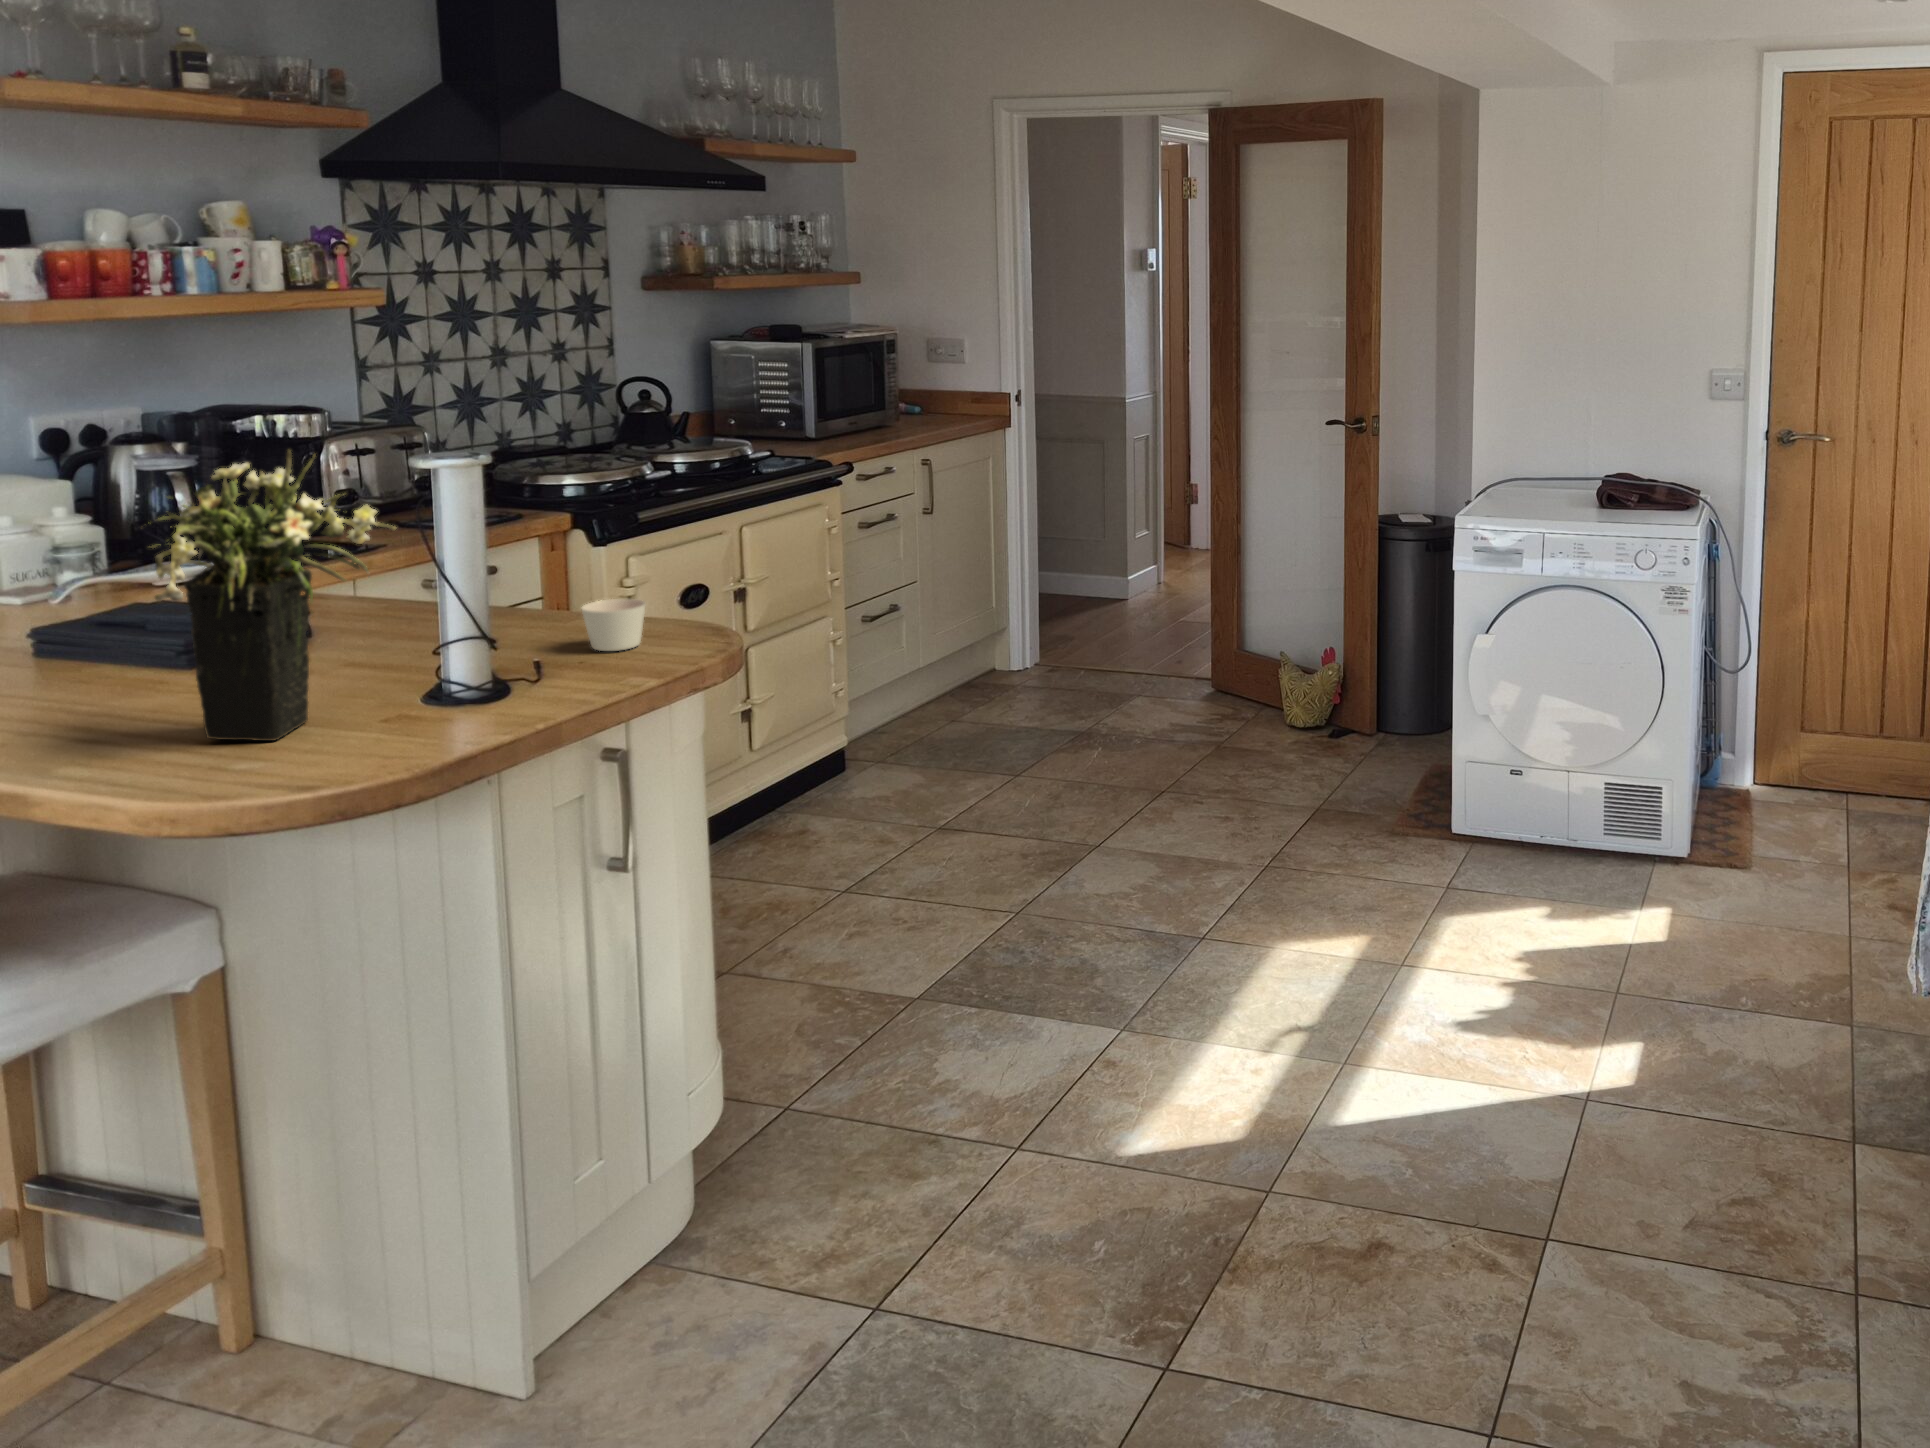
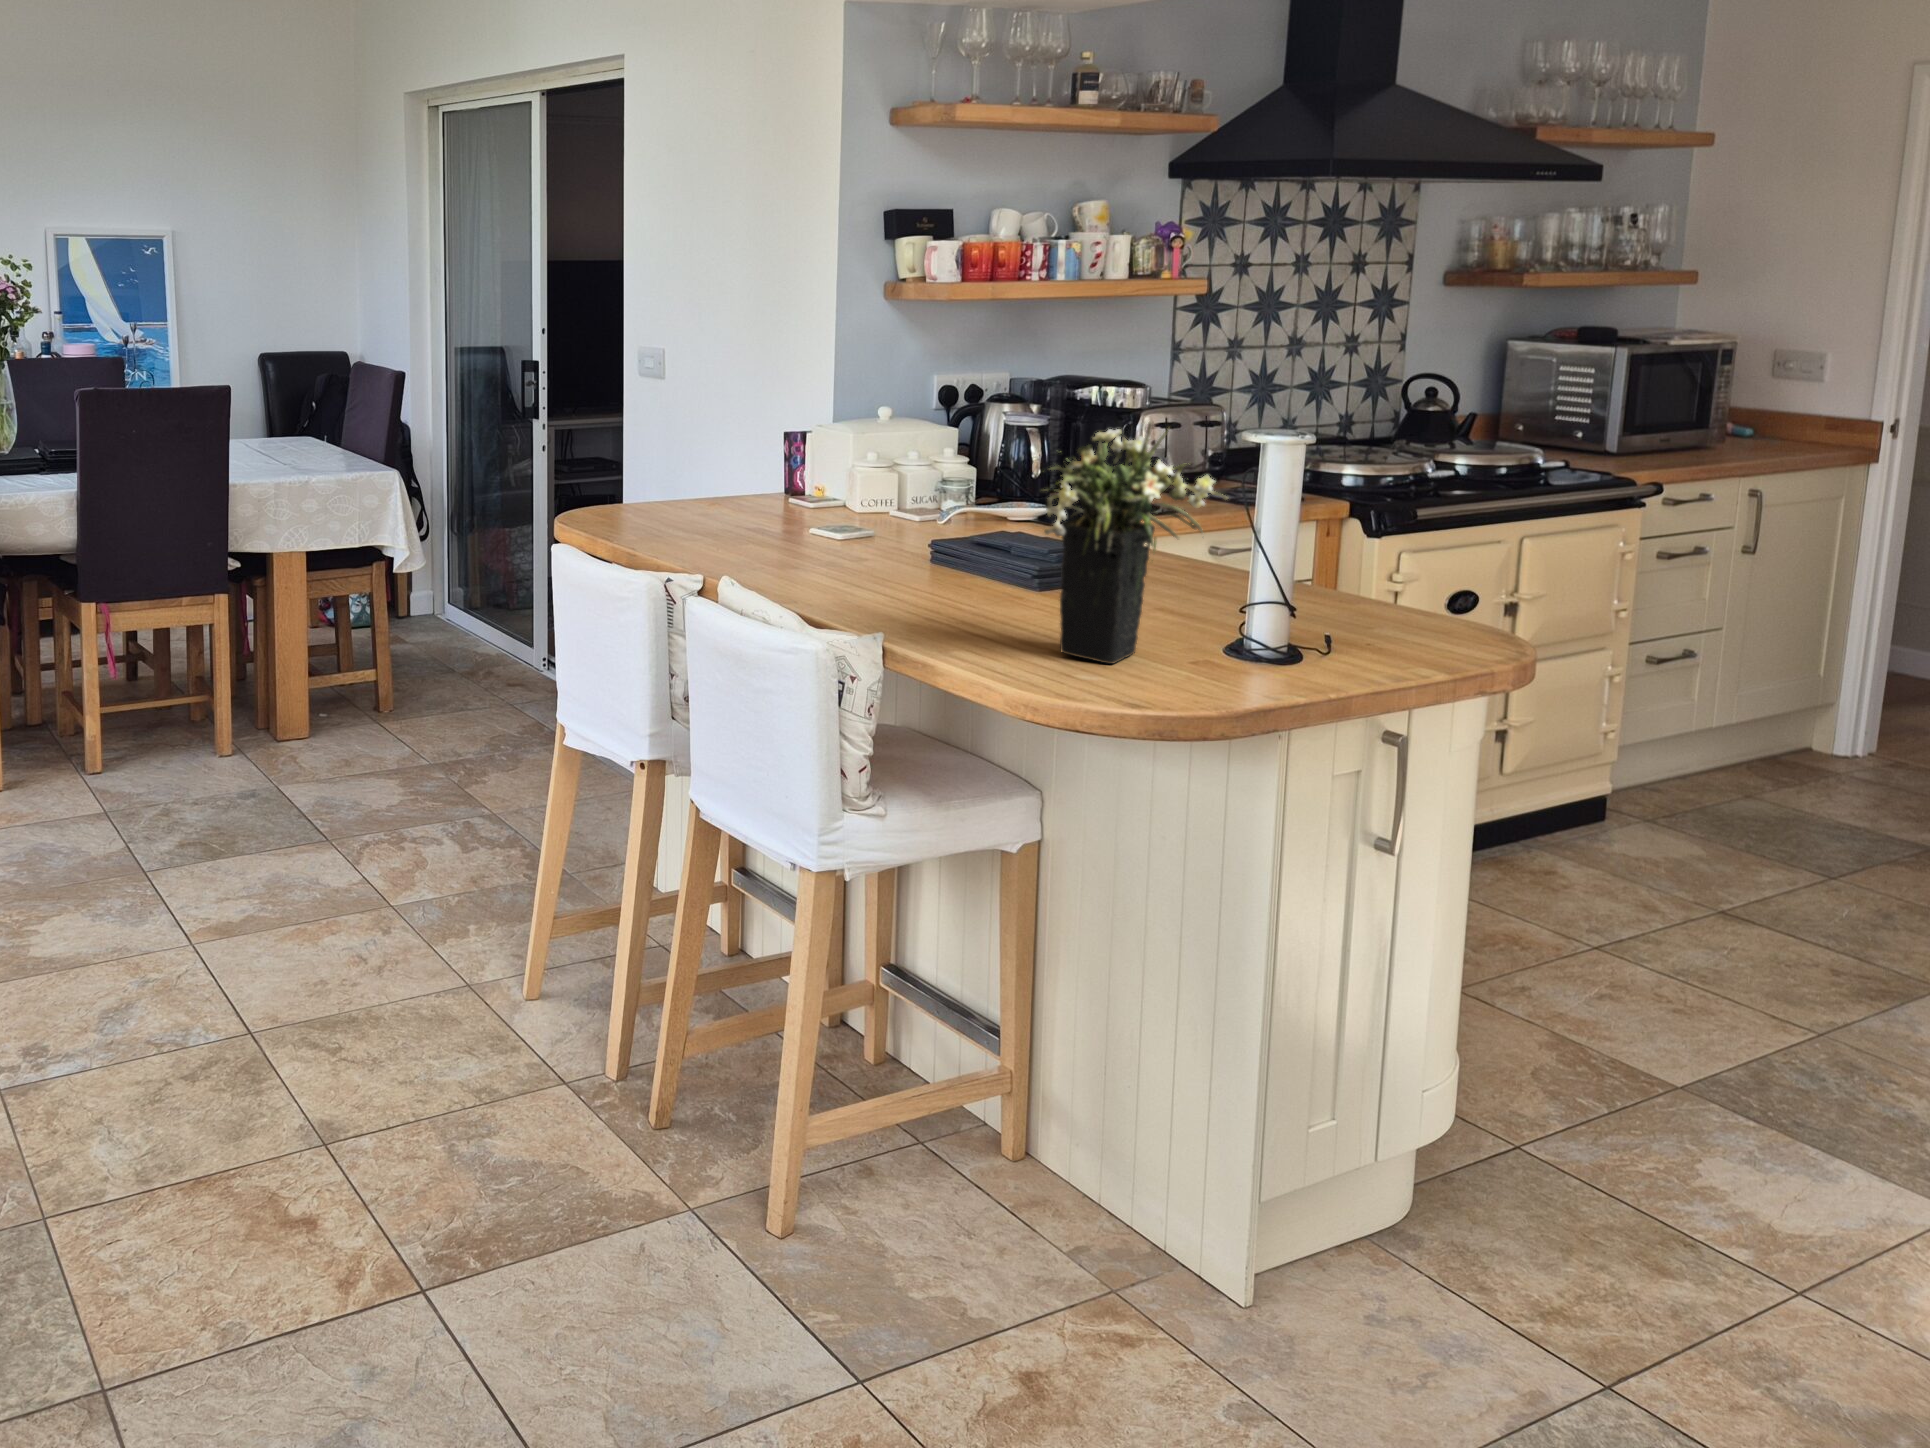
candle: present [582,599,646,651] -> none [1372,590,1434,640]

